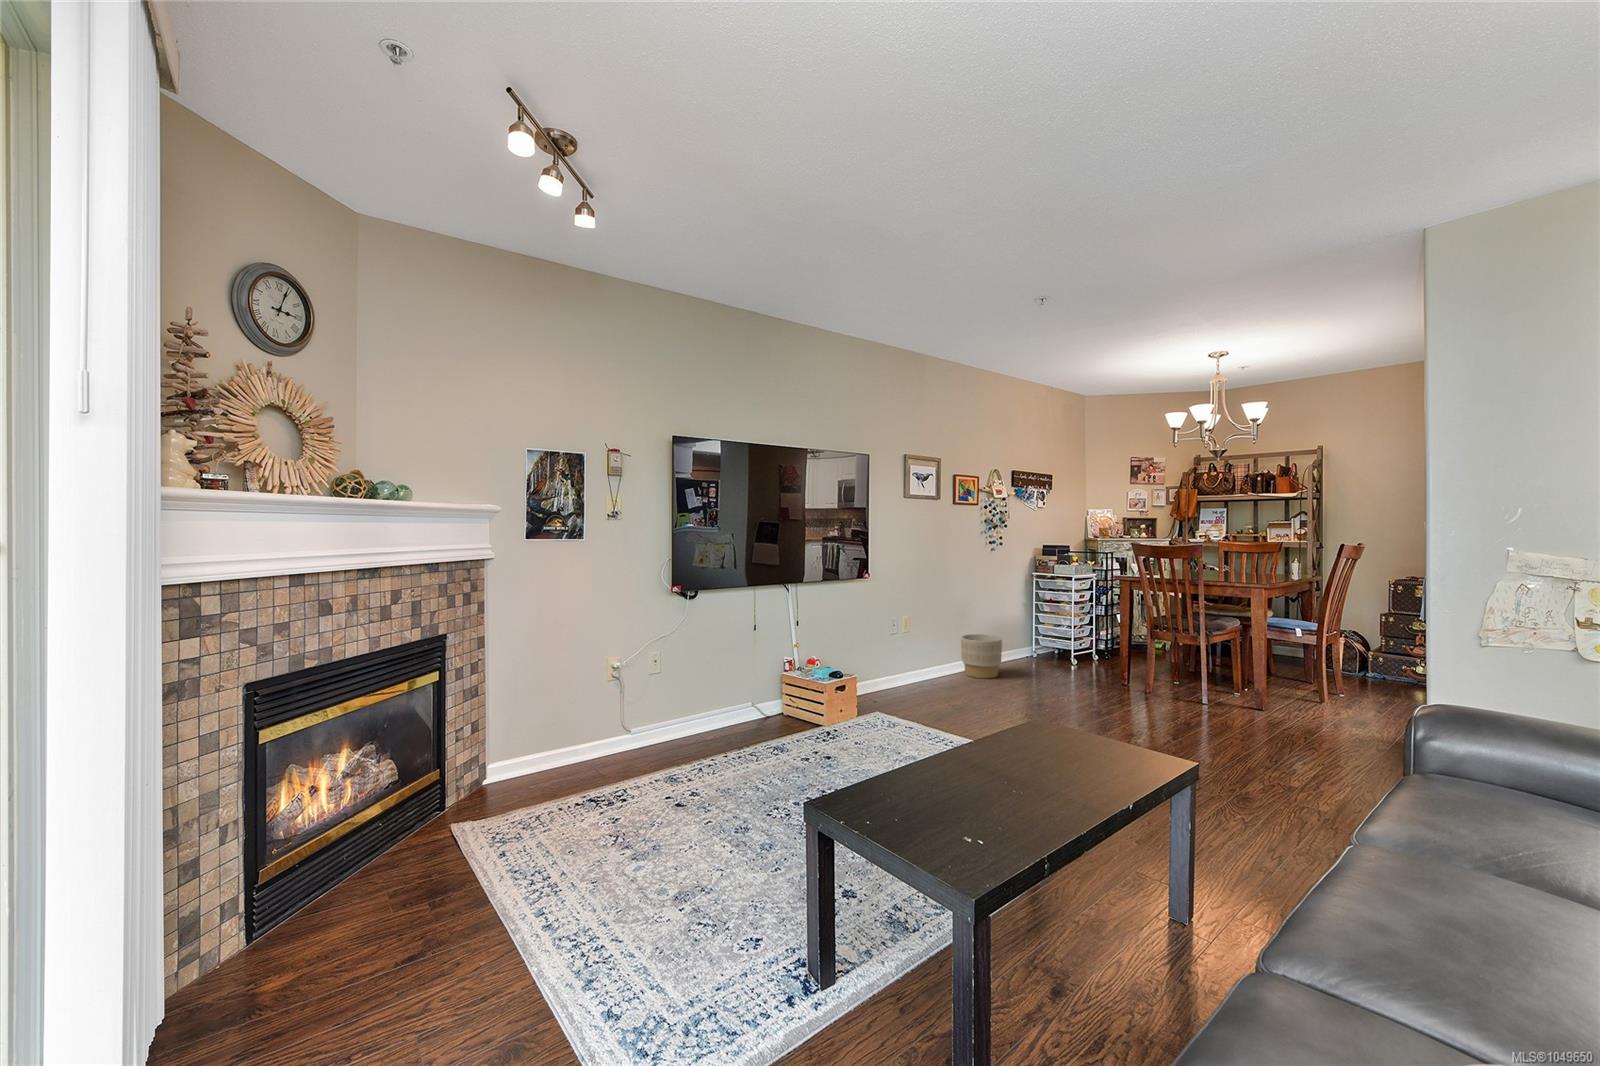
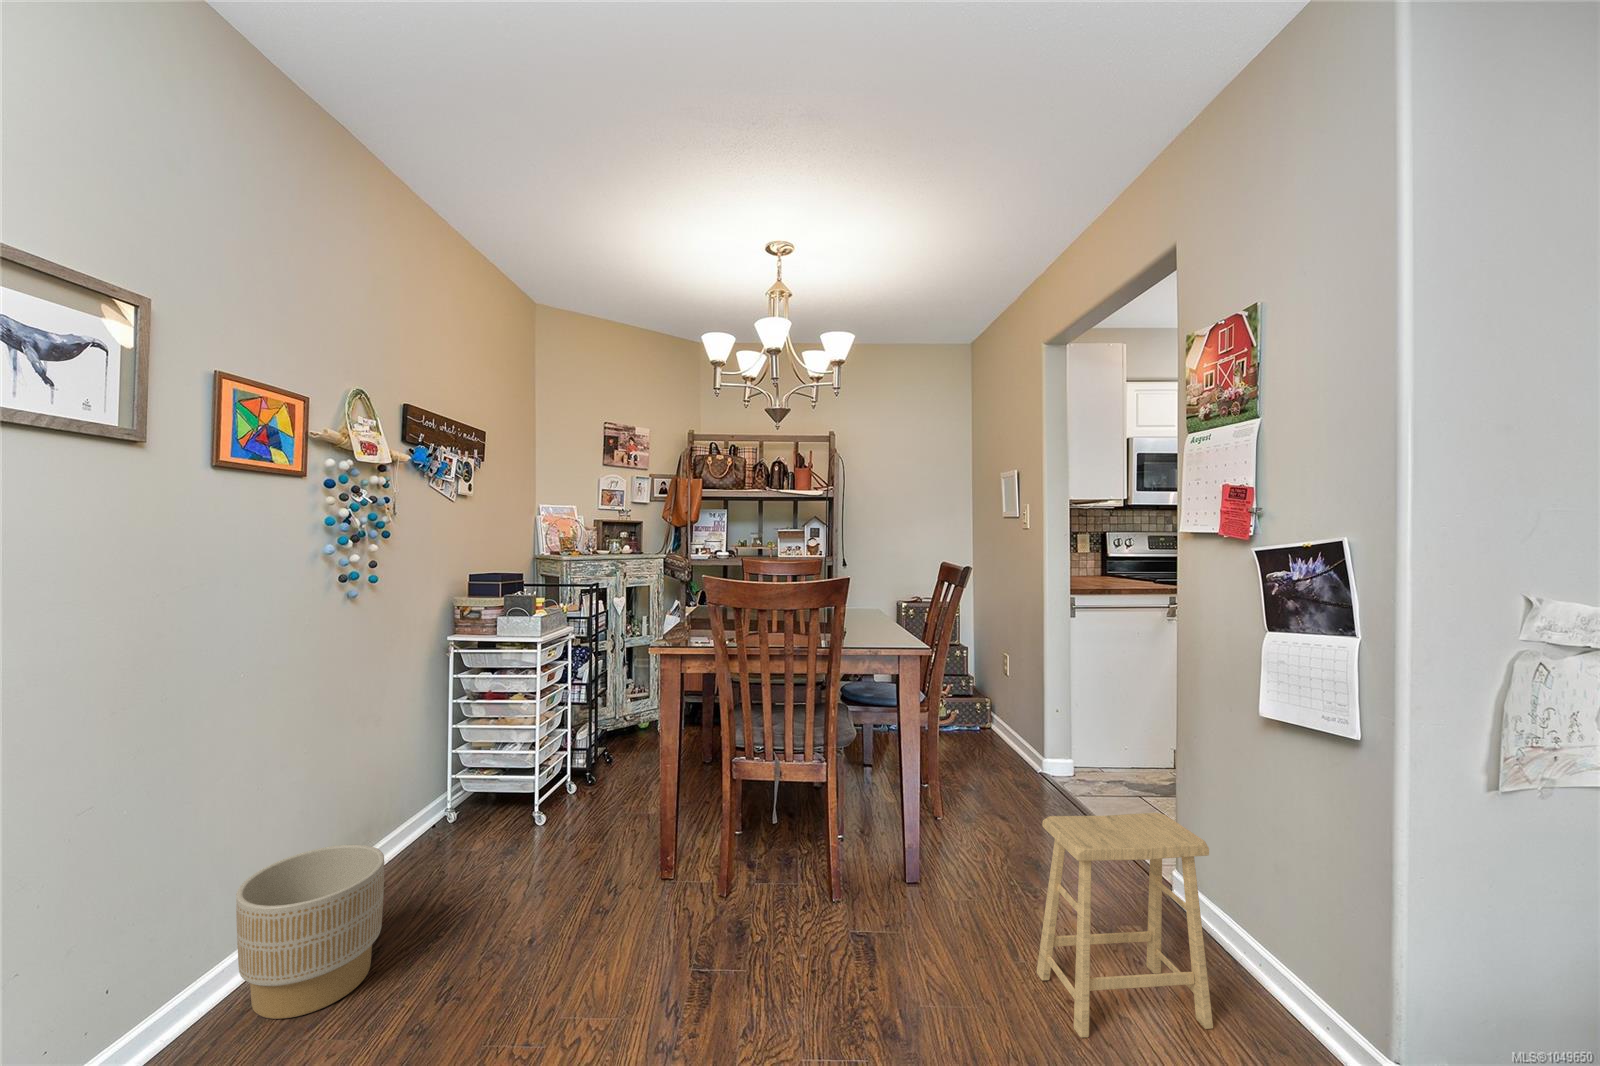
footstool: none [1277,662,1374,774] -> present [1037,813,1213,1038]

